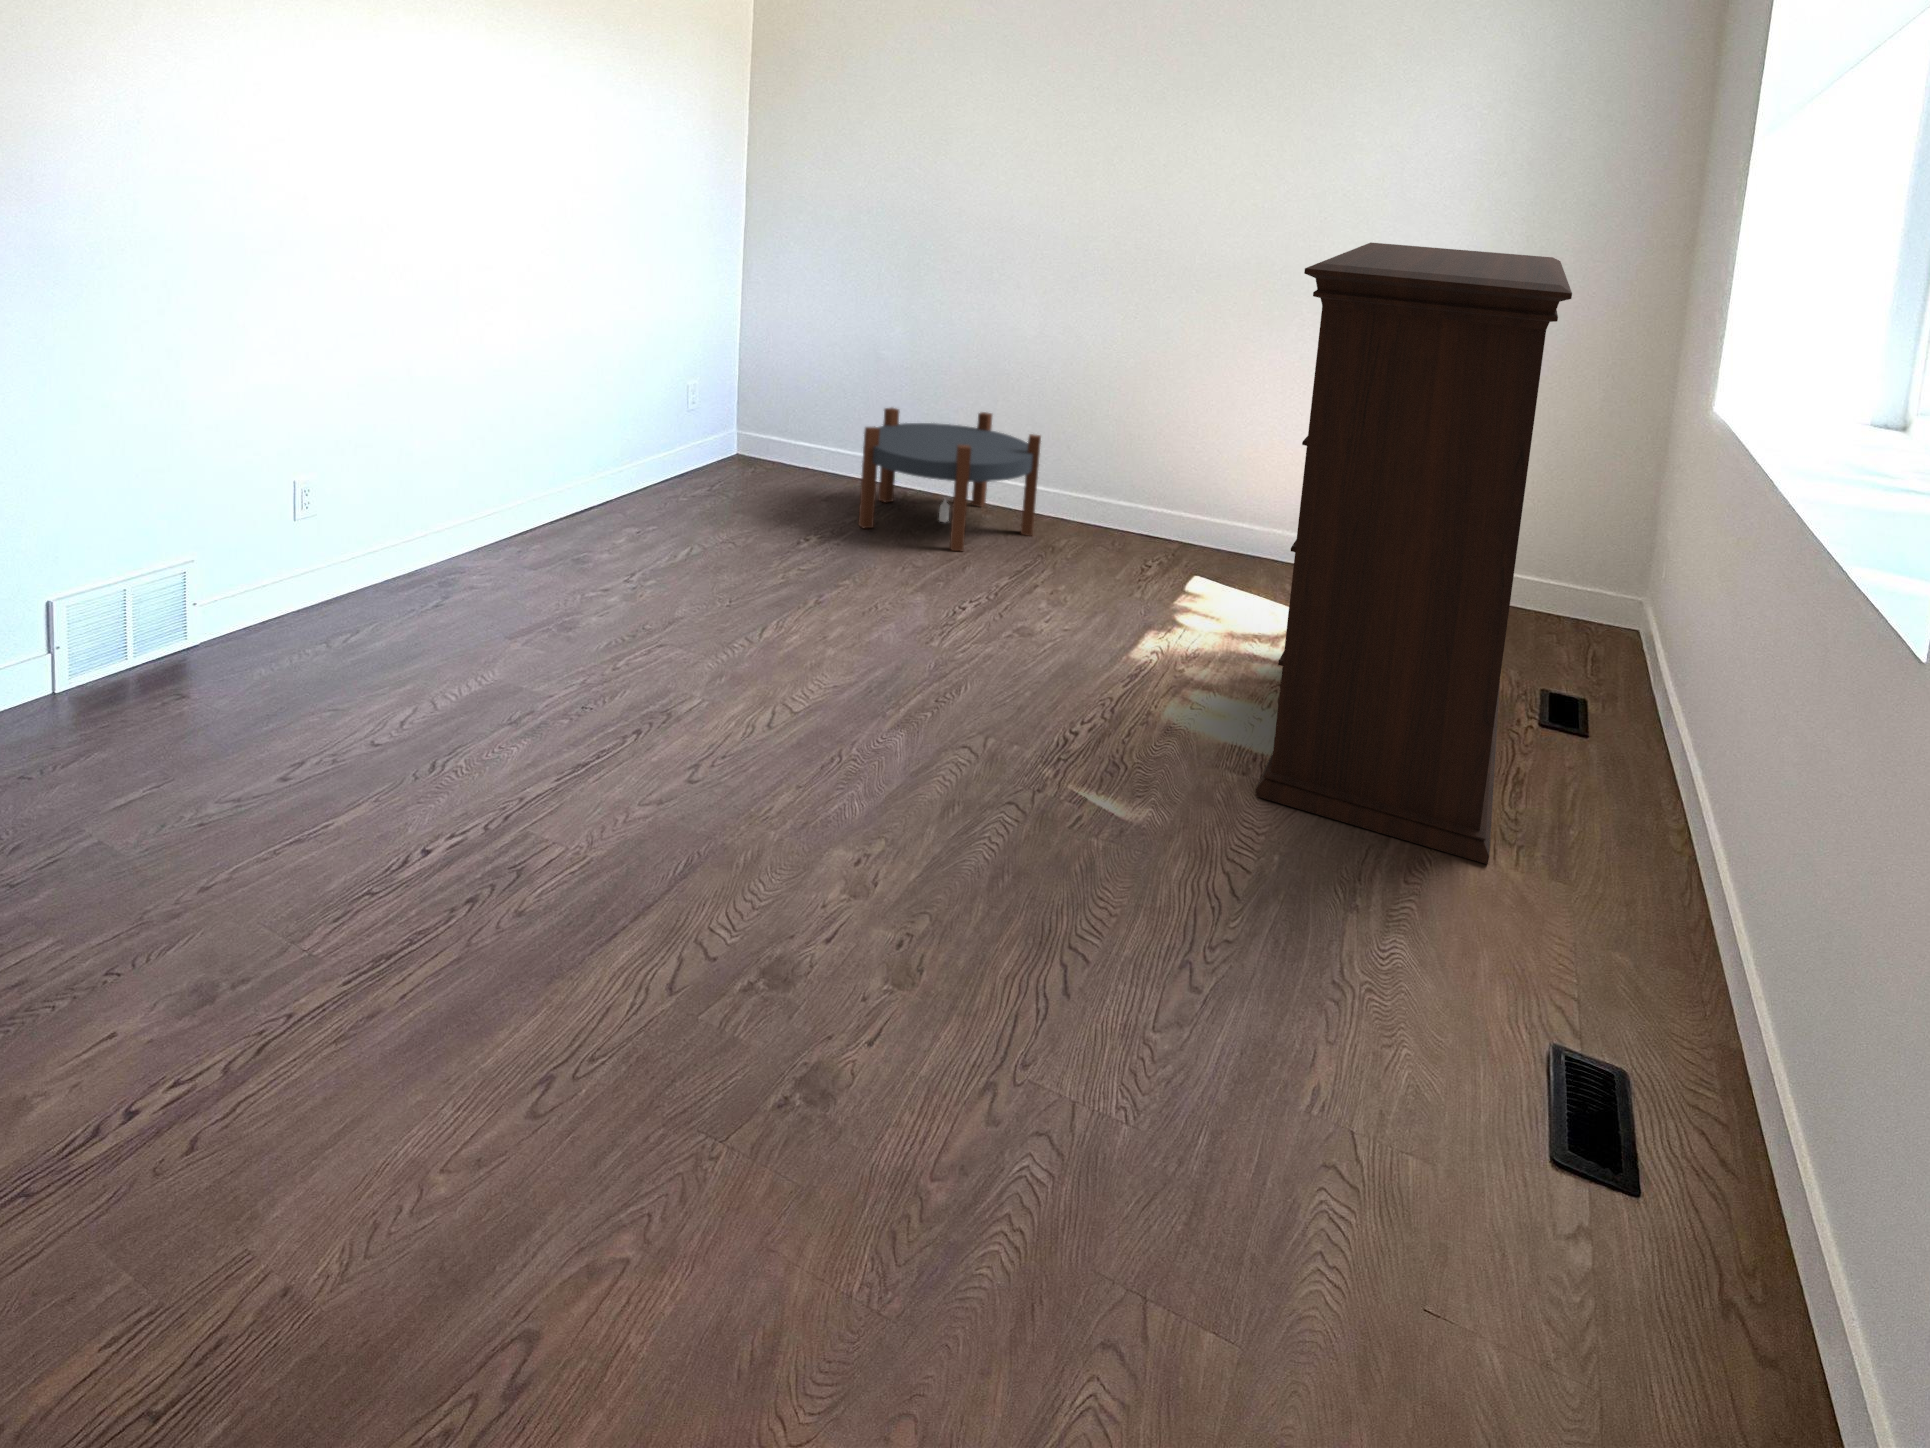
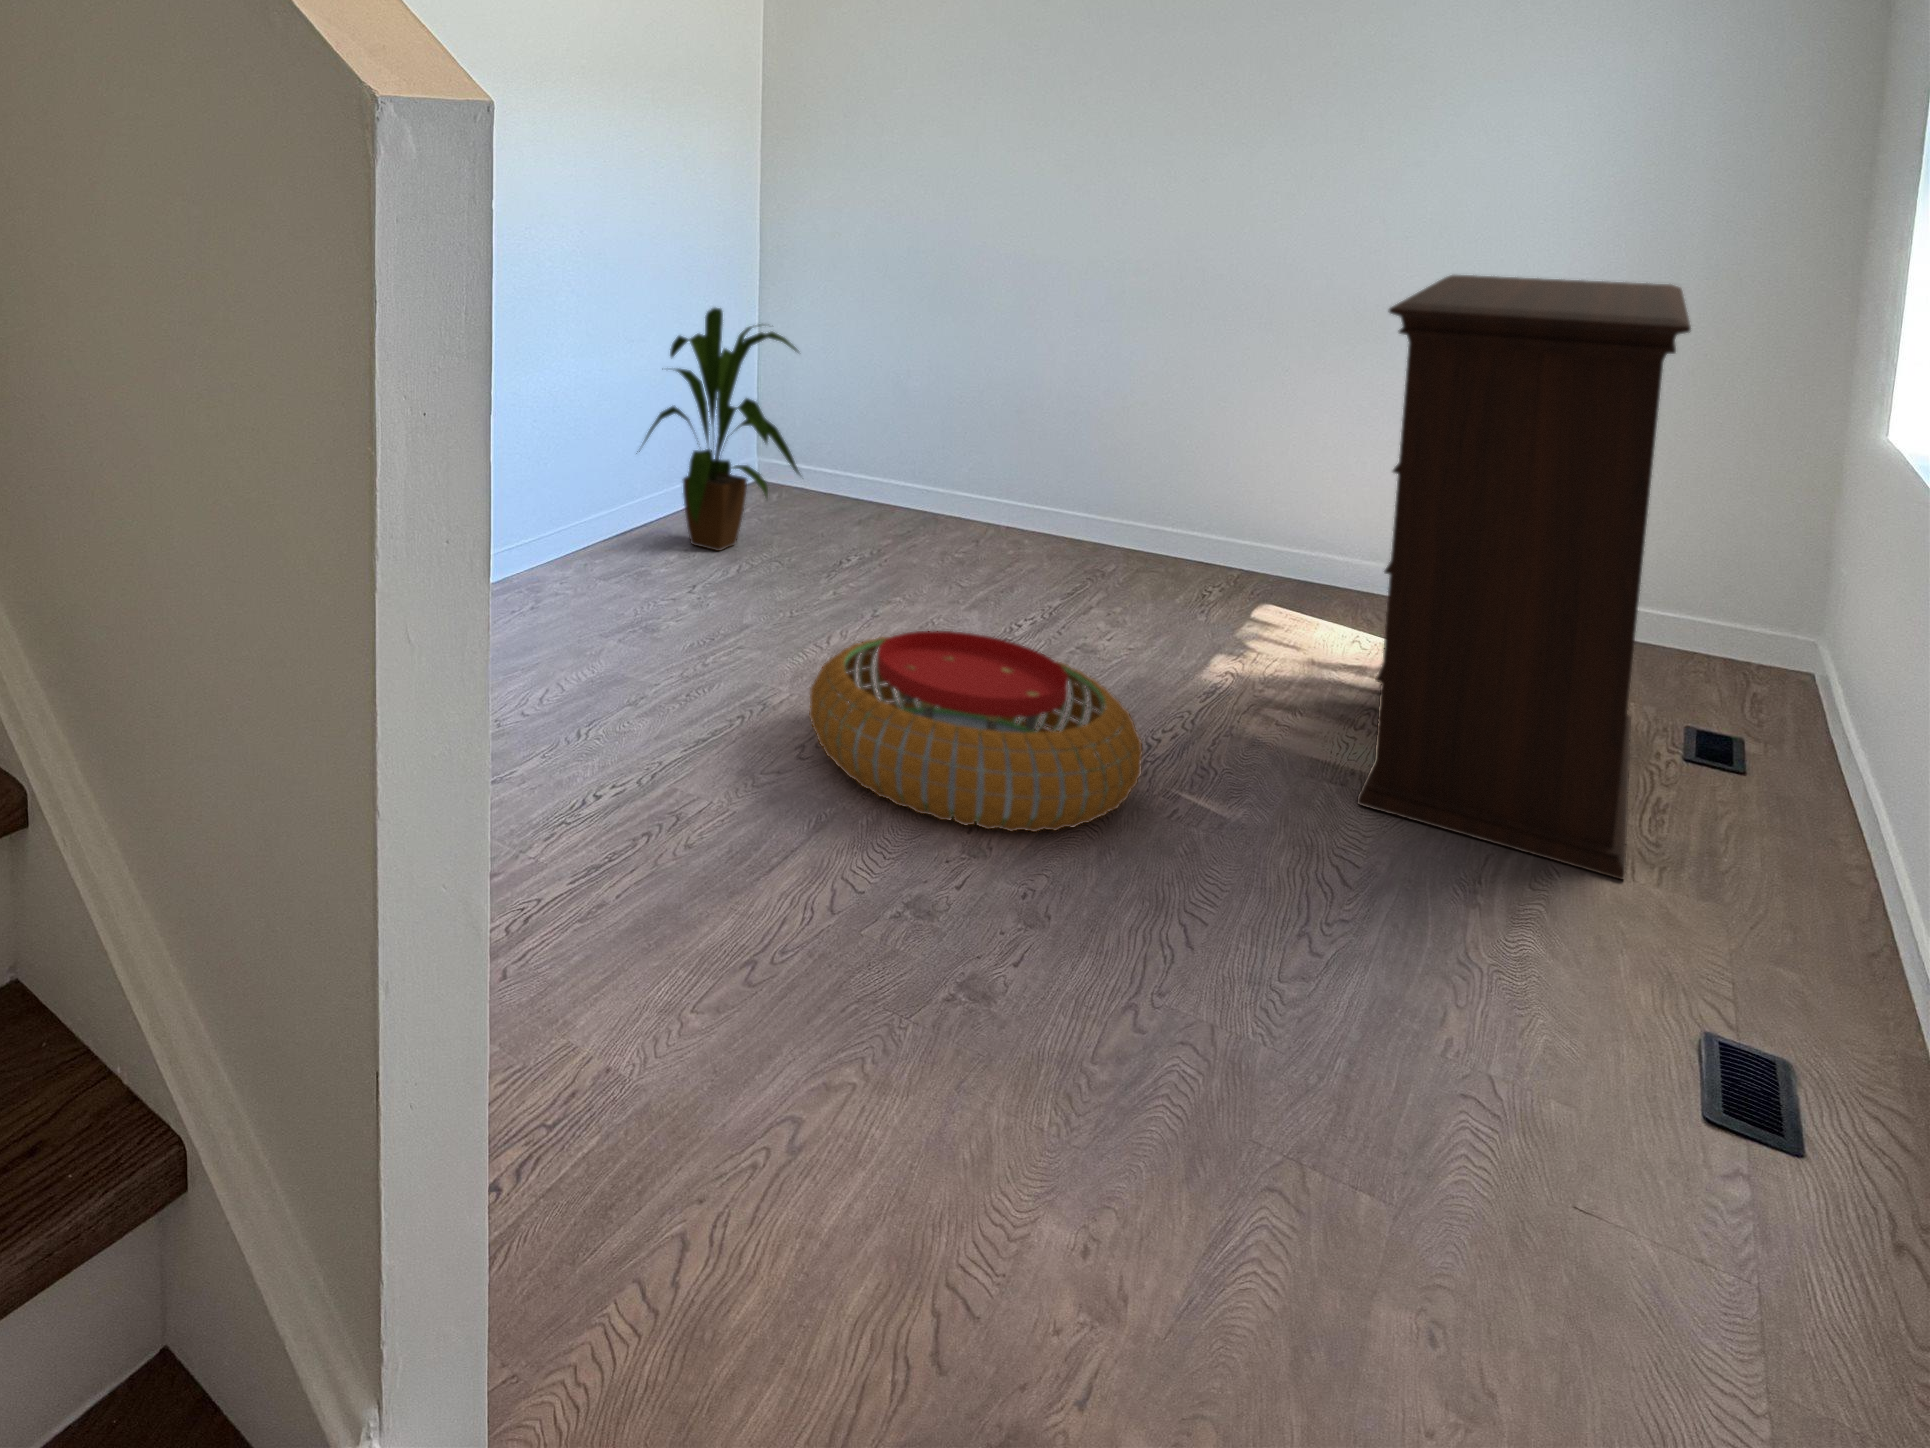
house plant: none [579,258,763,530] -> present [639,308,800,551]
side table: present [858,408,1041,551] -> none [899,440,1085,576]
pouf: none [702,624,1050,860] -> present [809,631,1142,832]

